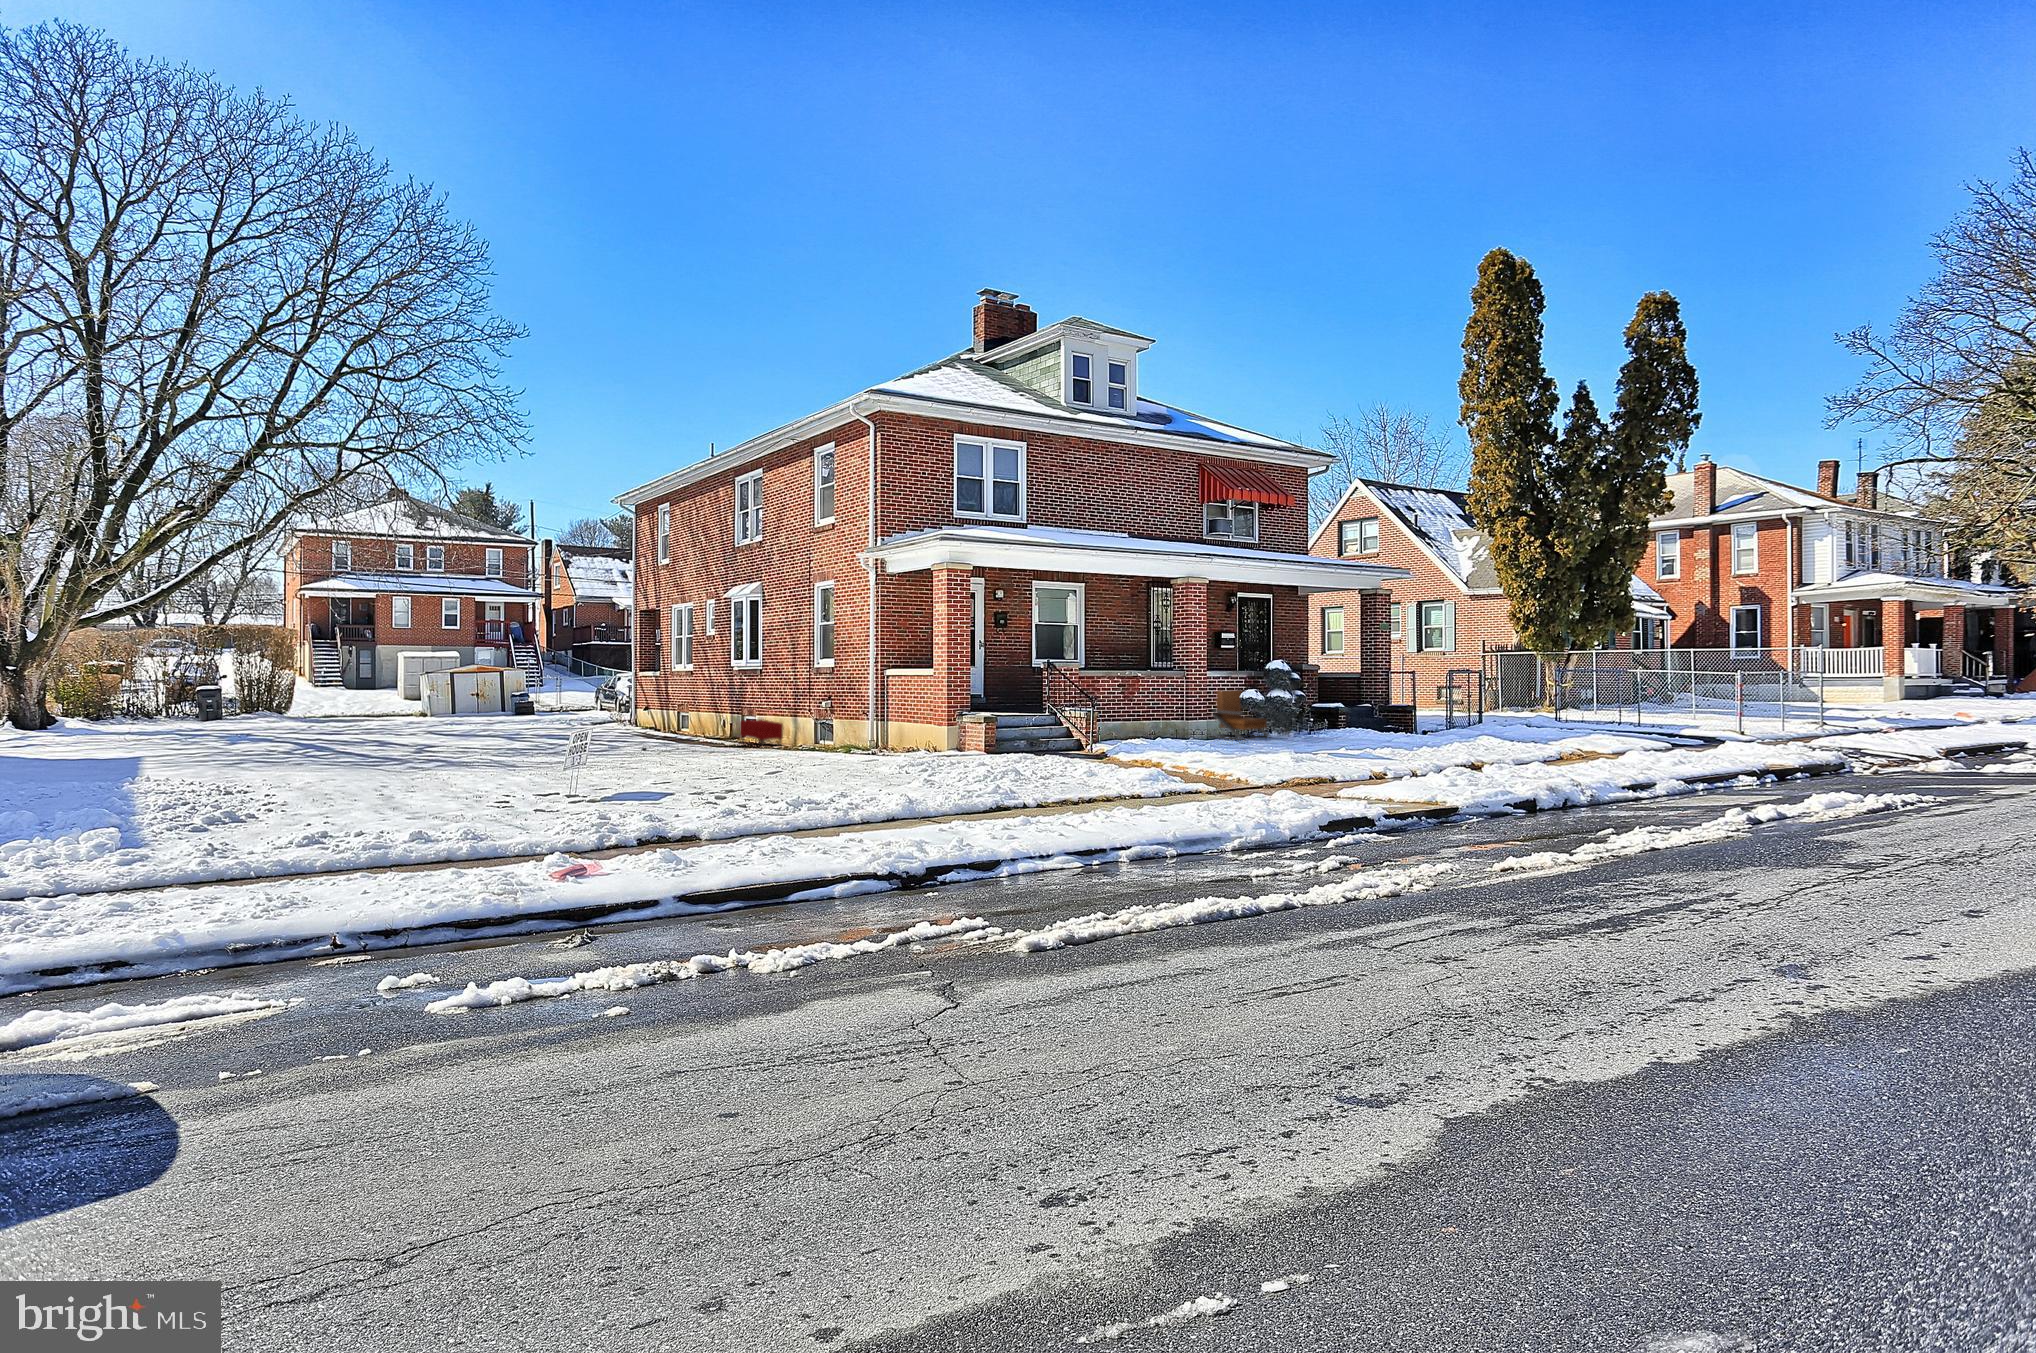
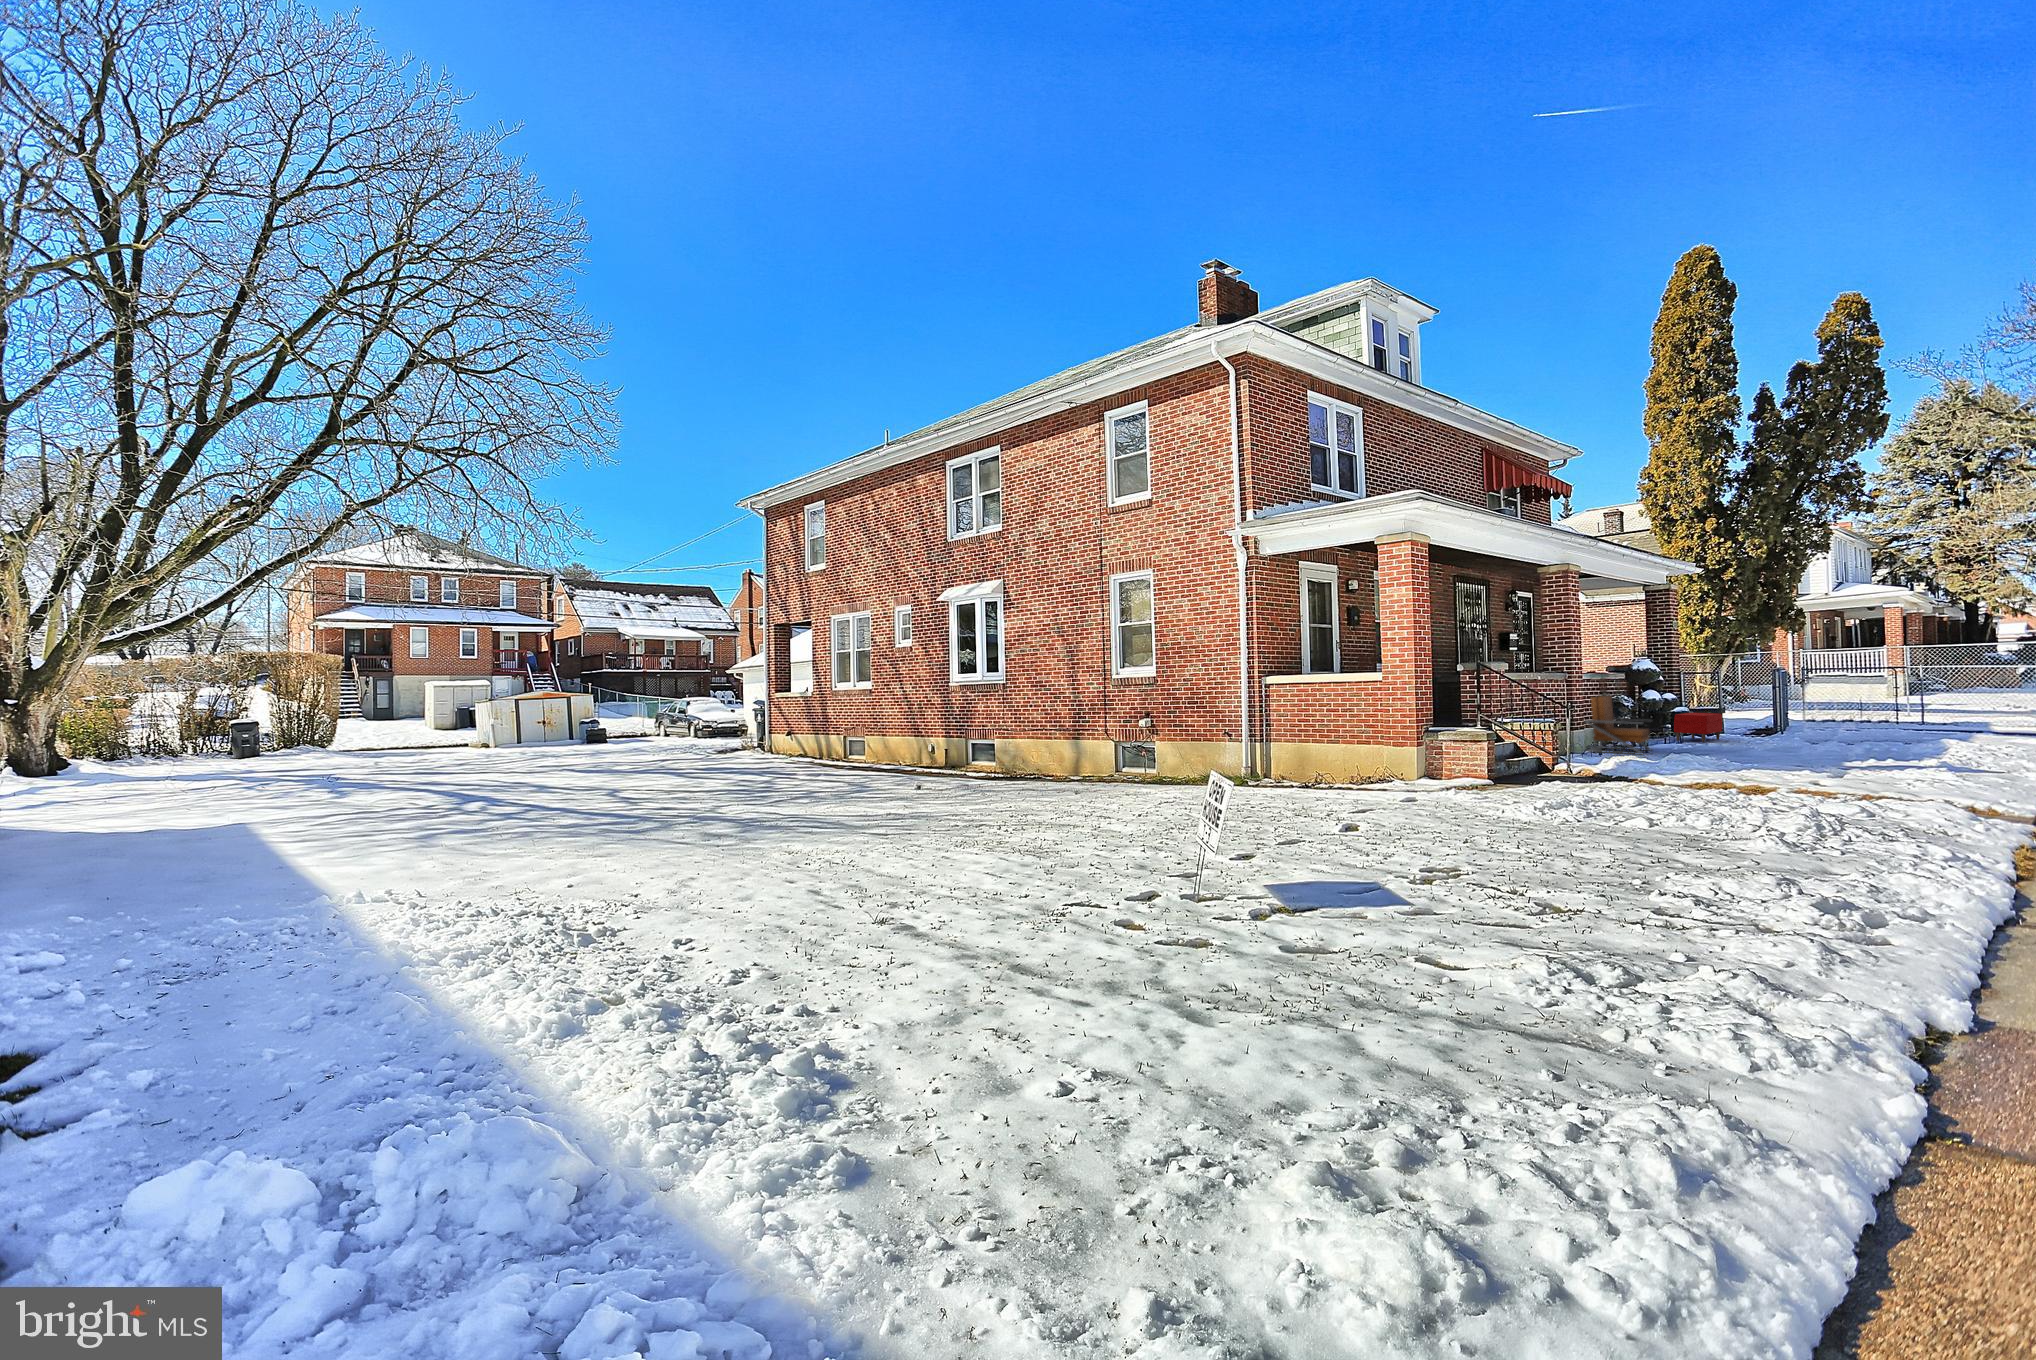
bench: present [740,720,783,745] -> present [1674,713,1722,742]

